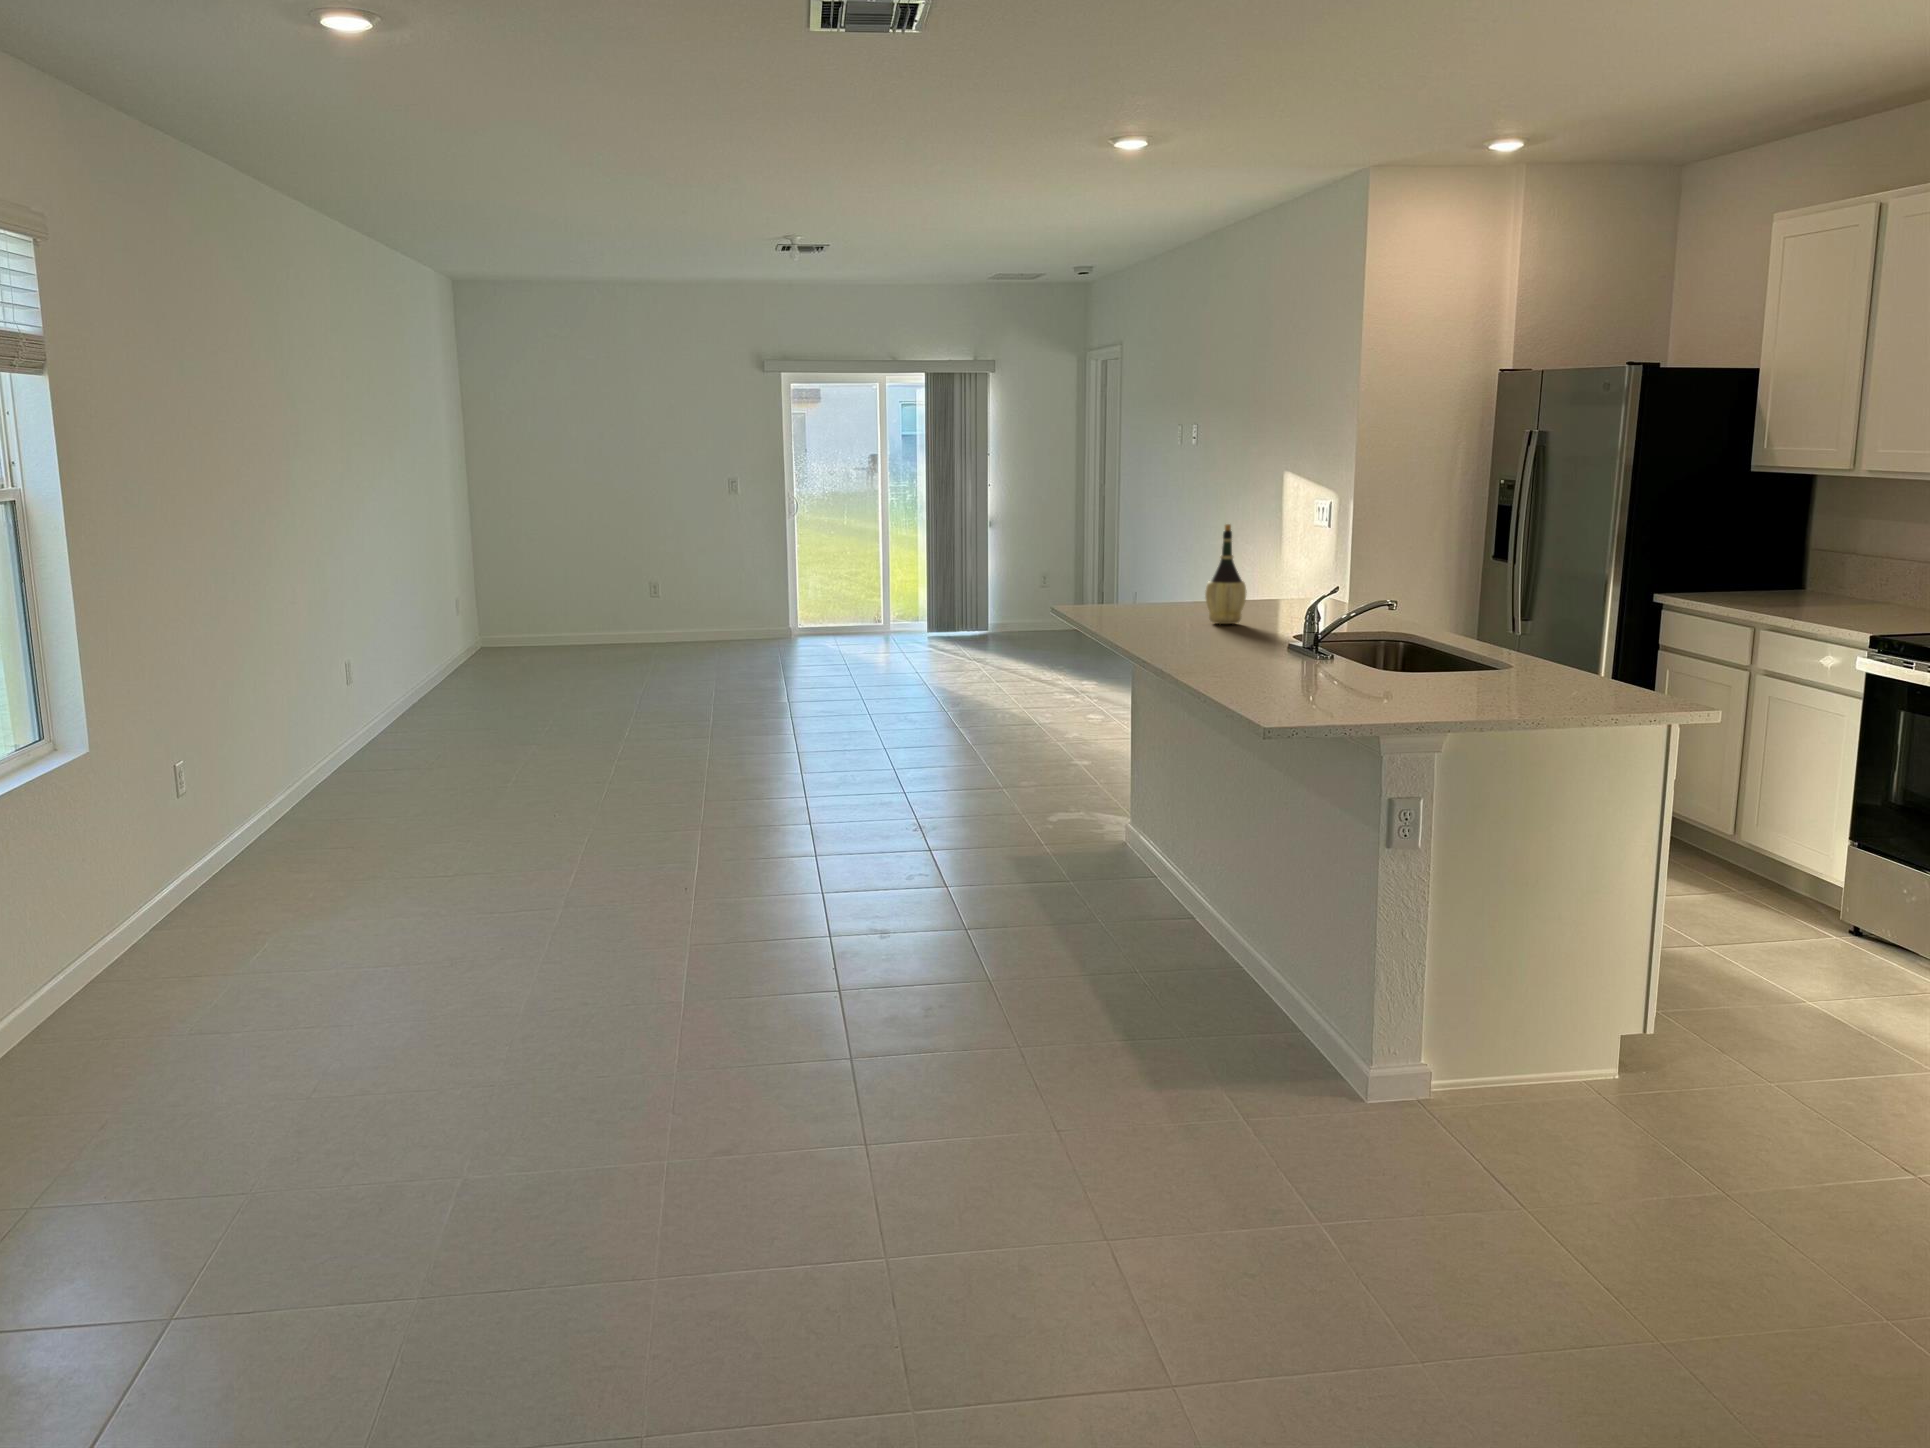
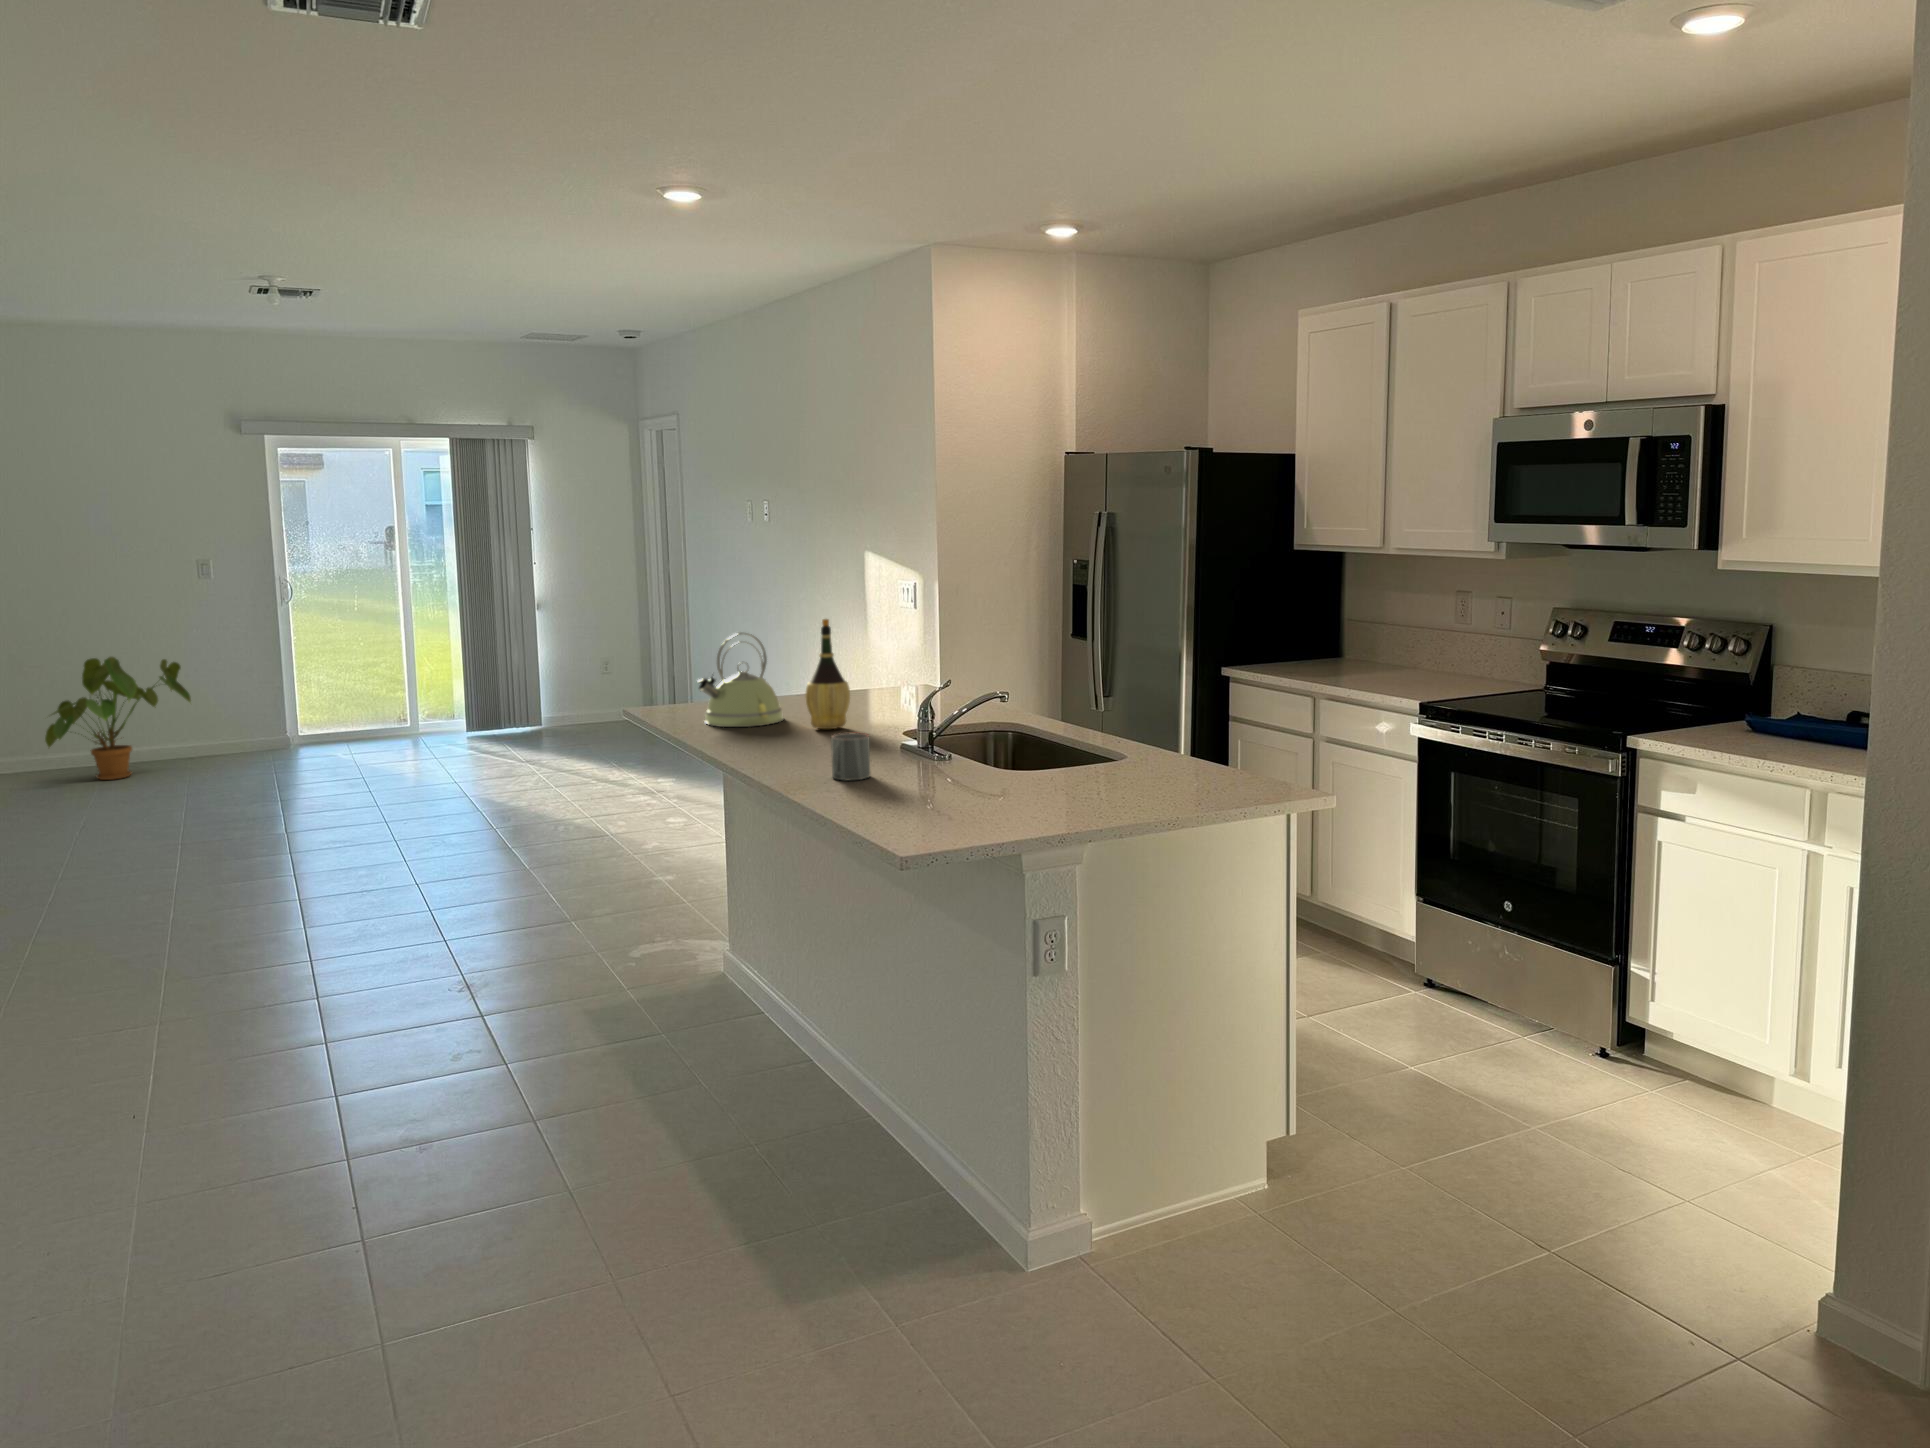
kettle: none [1111,536,1186,619] -> present [697,633,784,727]
house plant: none [619,554,720,652] -> present [45,657,191,780]
mug: none [1217,620,1253,662] -> present [831,733,870,780]

